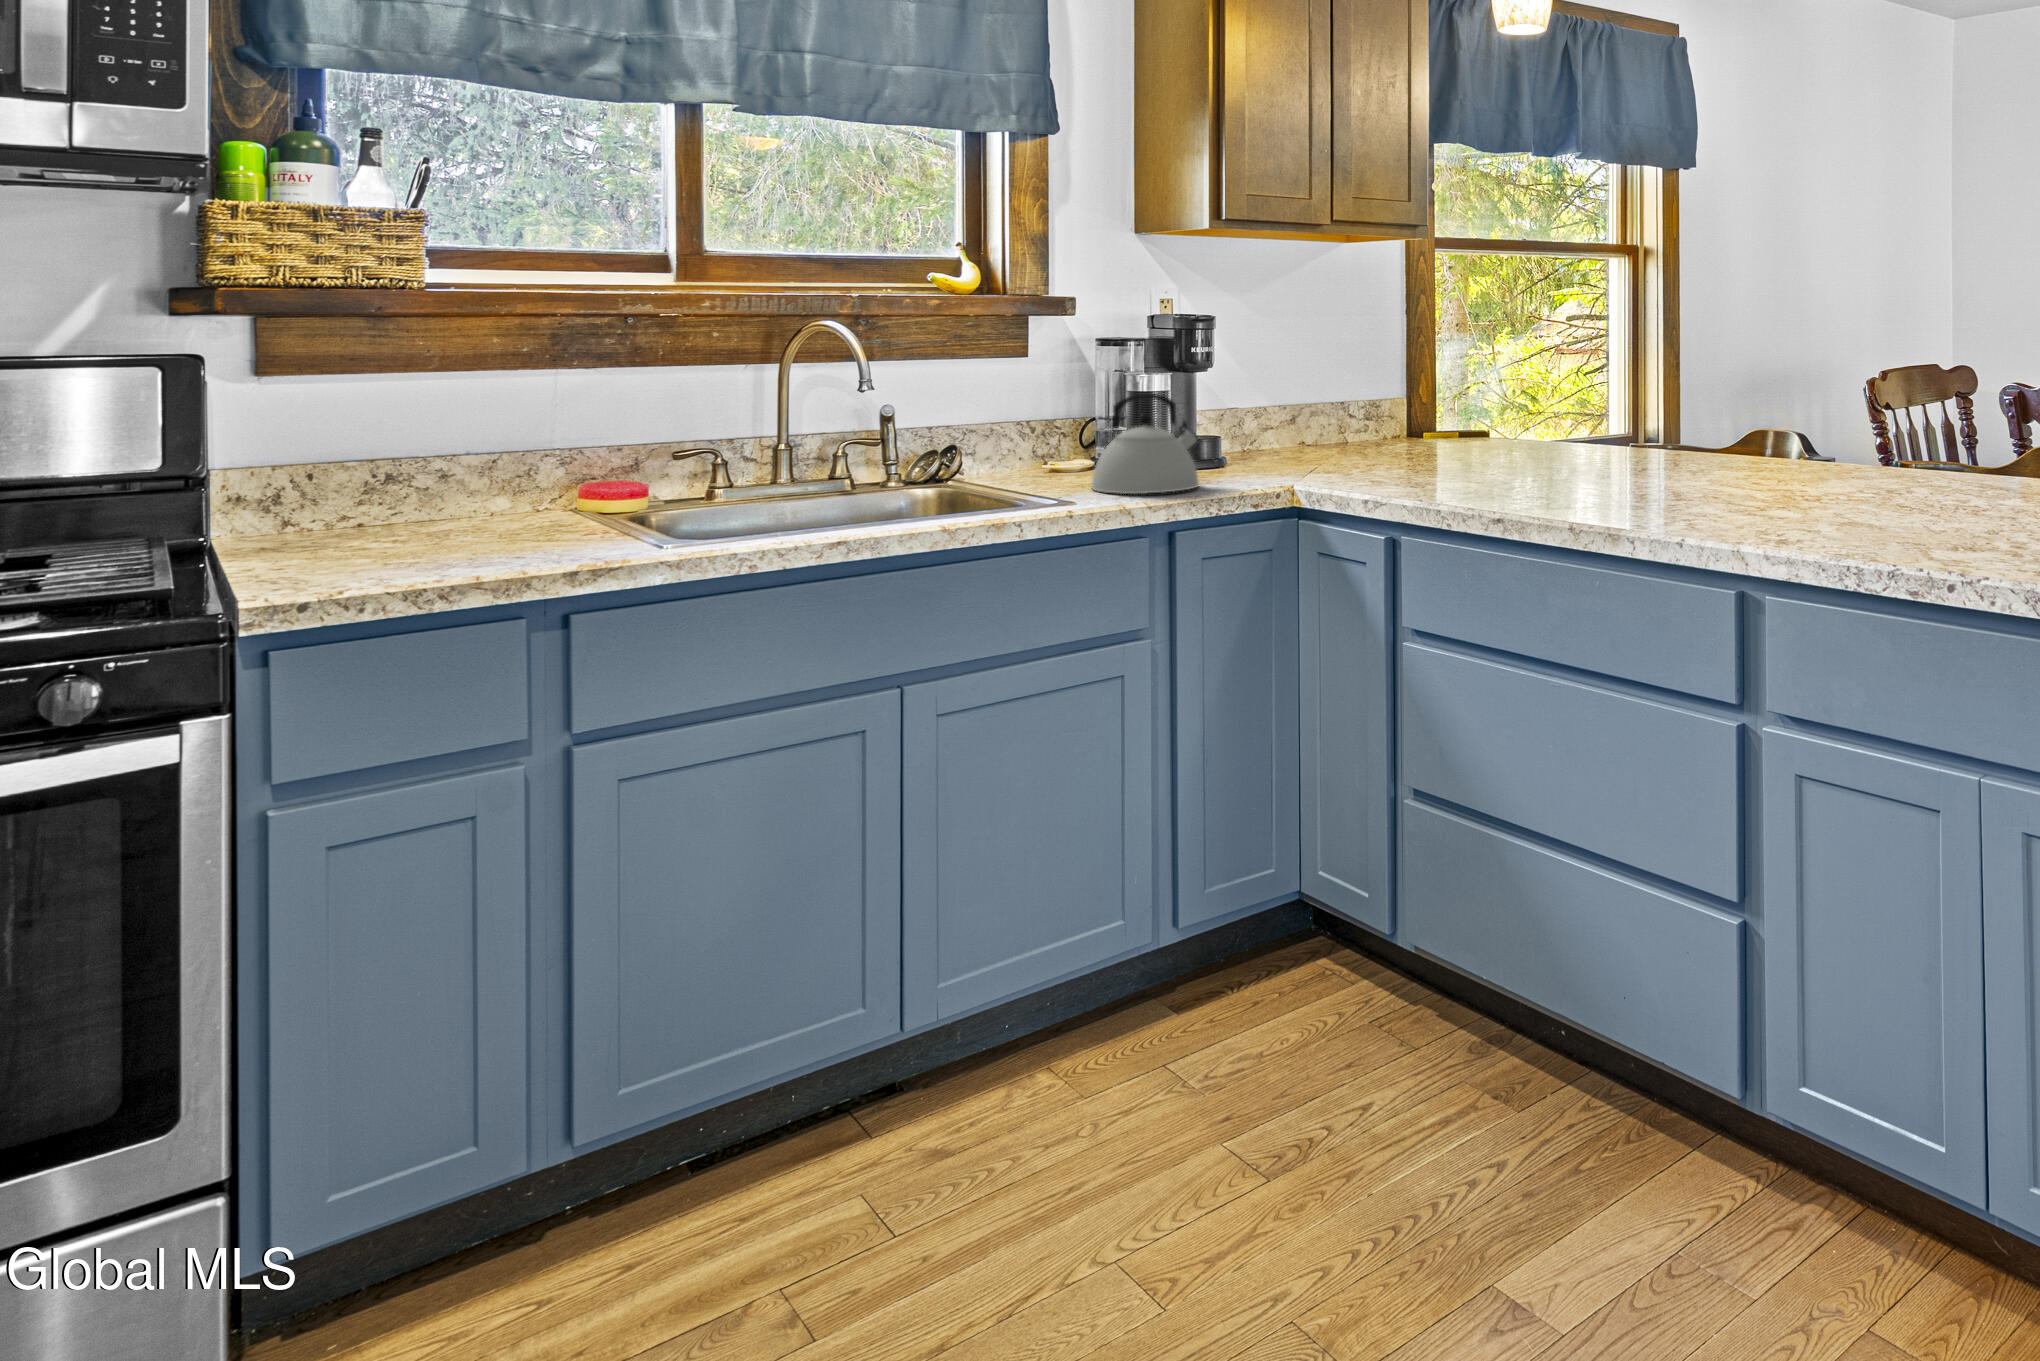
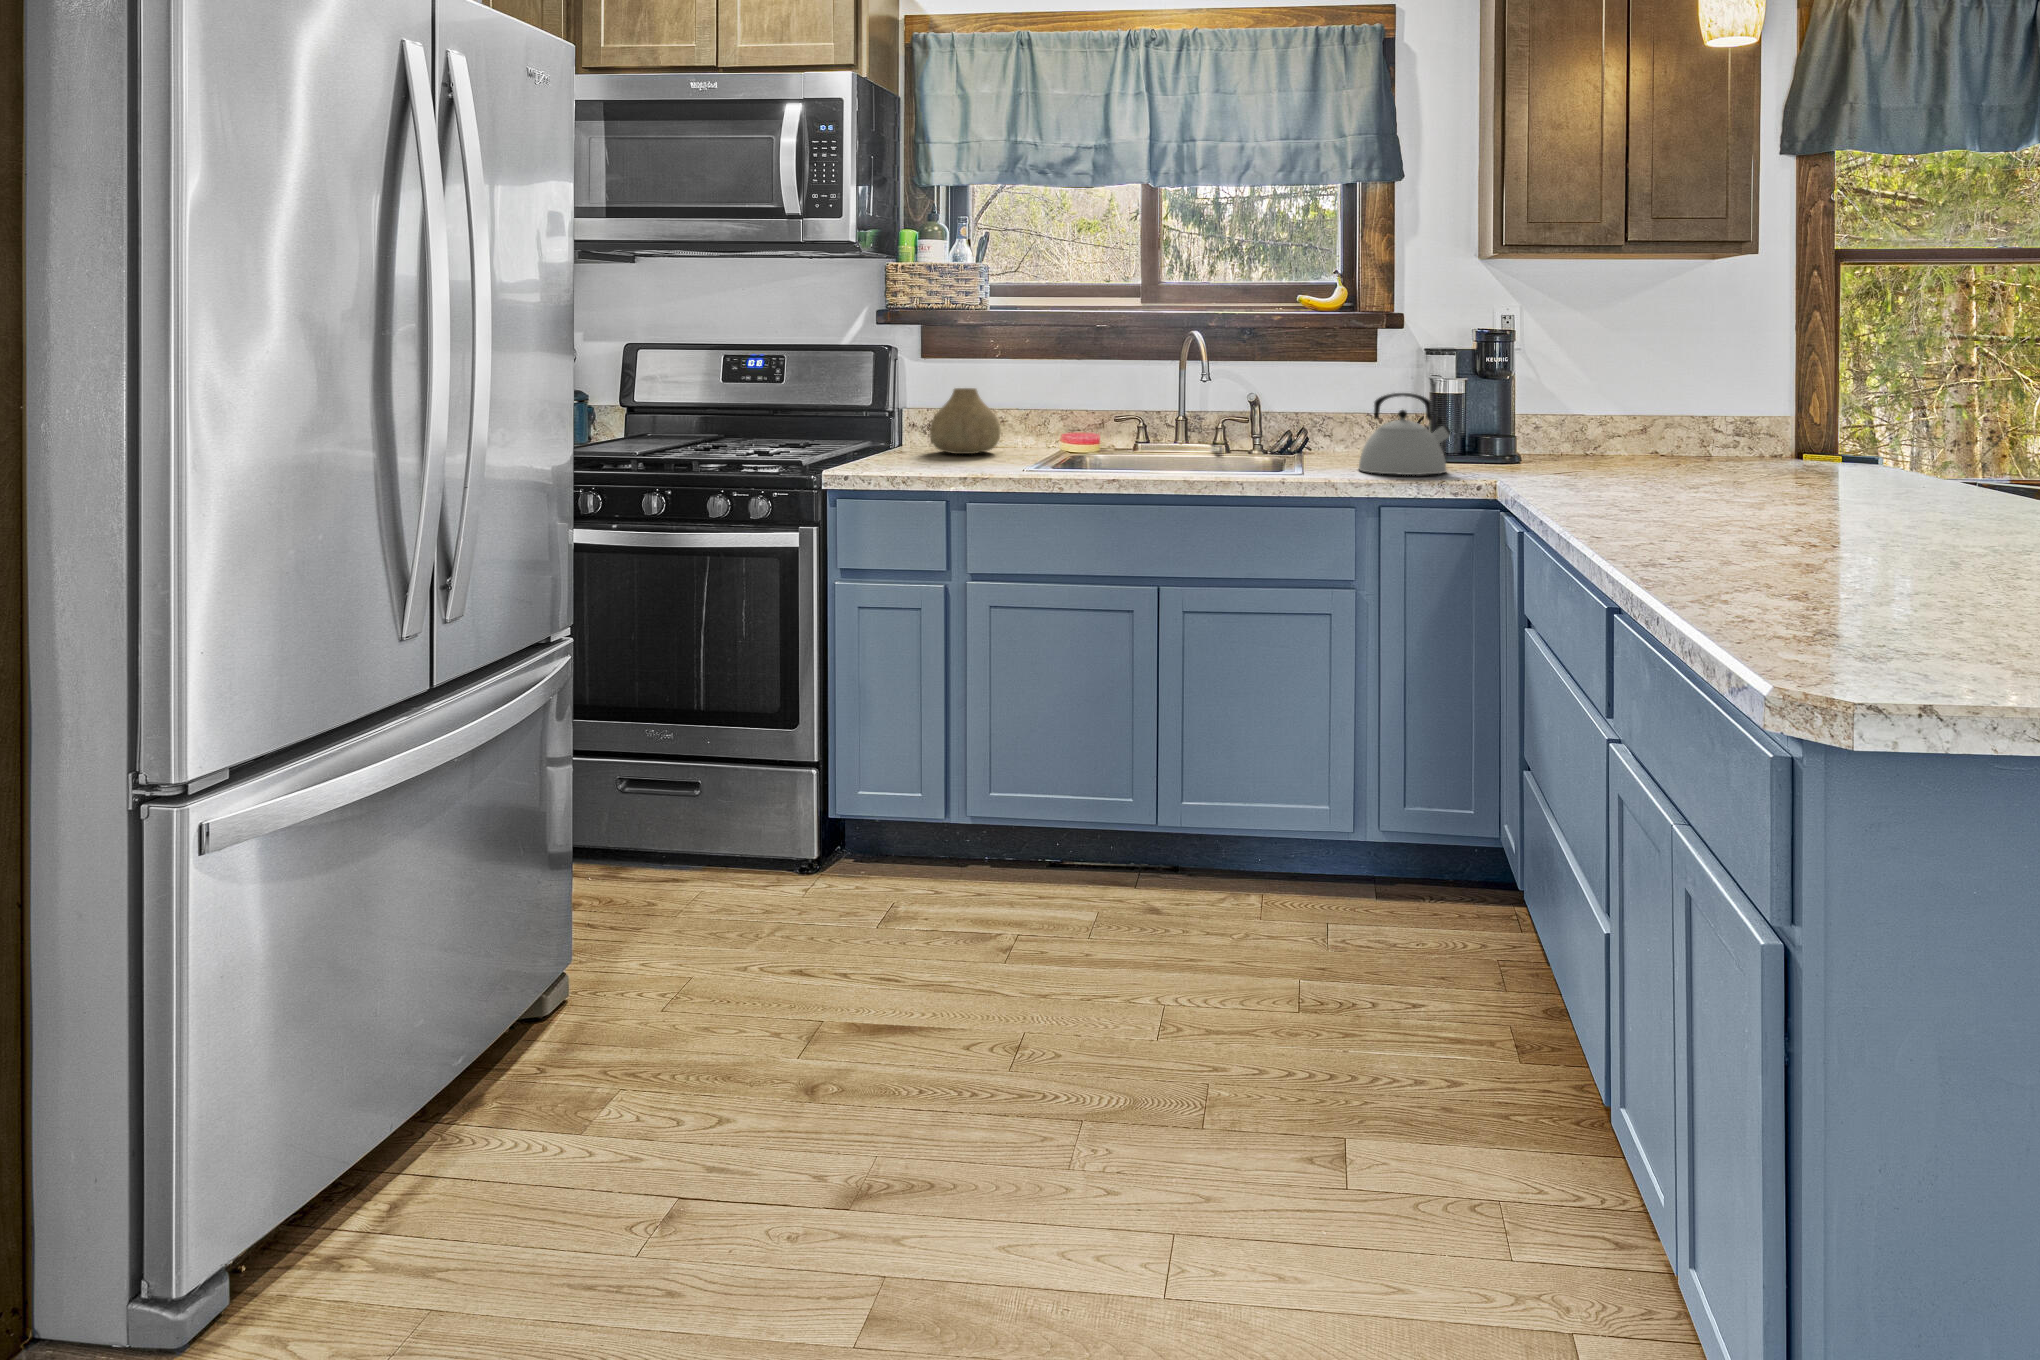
vase: none [377,420,525,533] -> present [930,388,1000,454]

